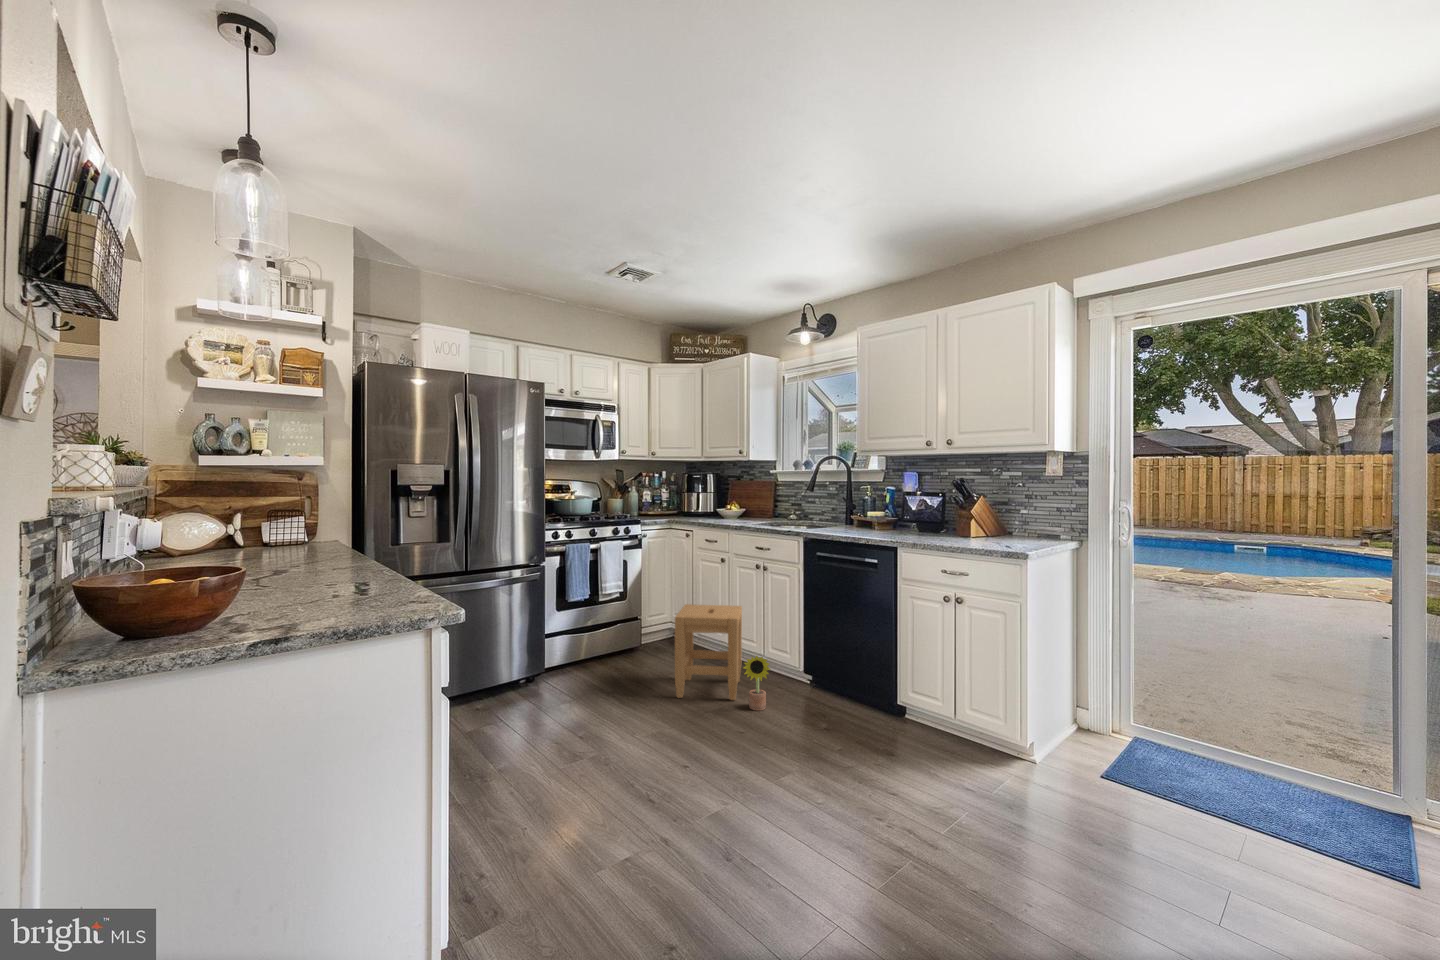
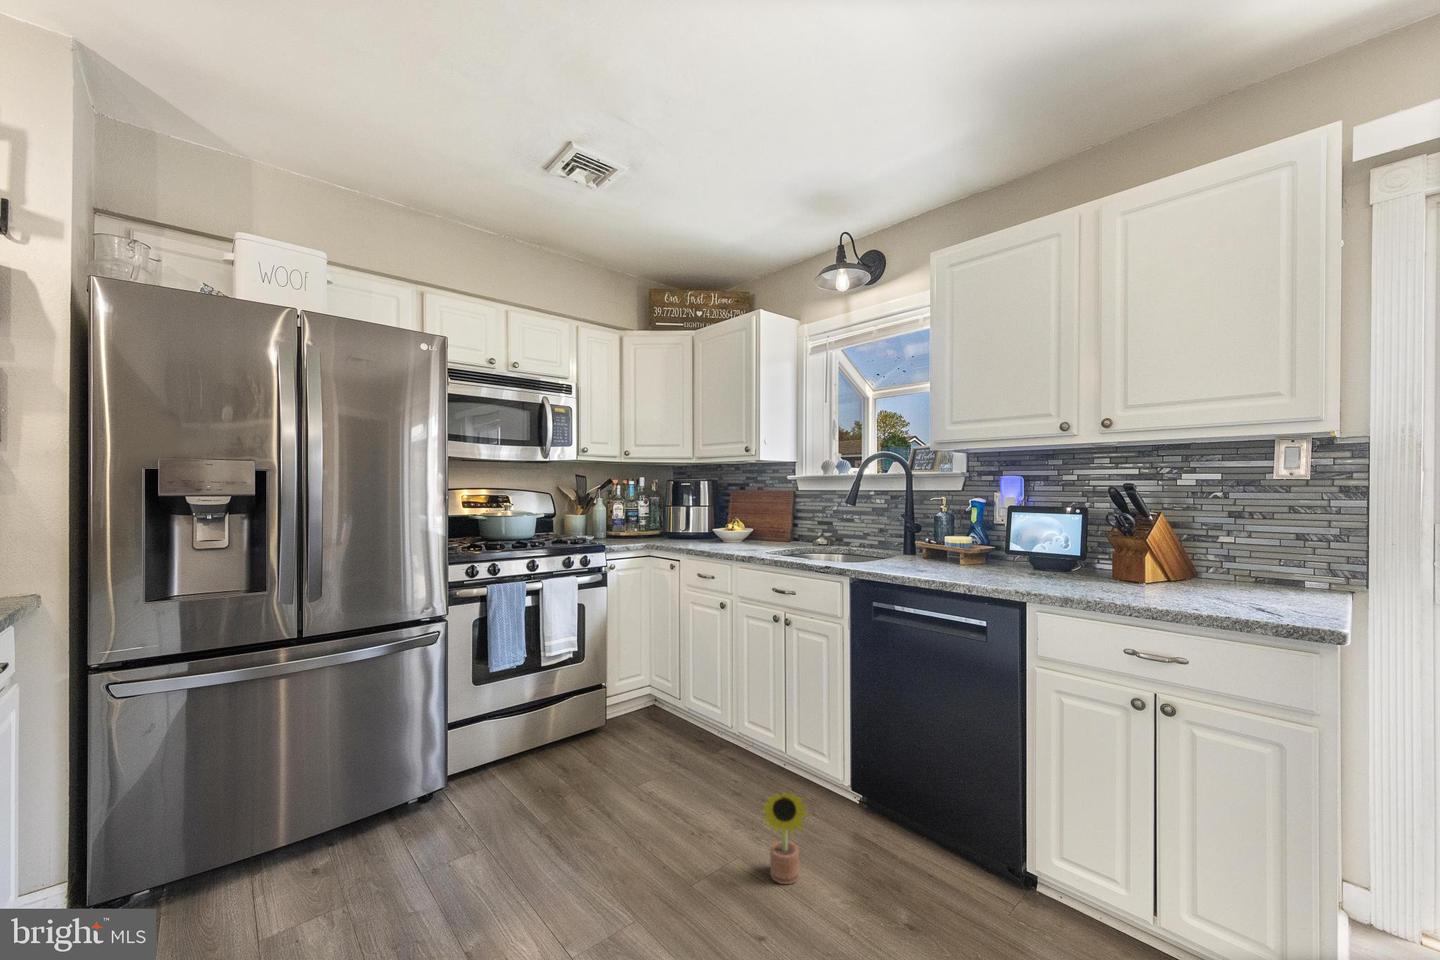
stool: present [675,604,742,700] -> none [645,681,754,856]

